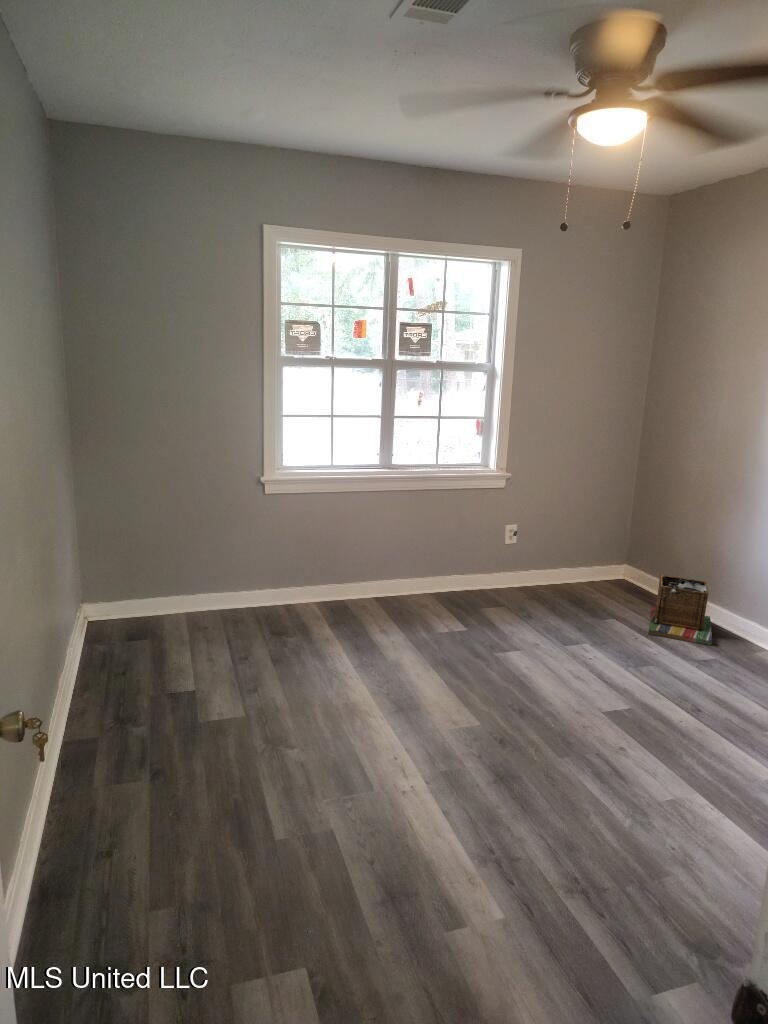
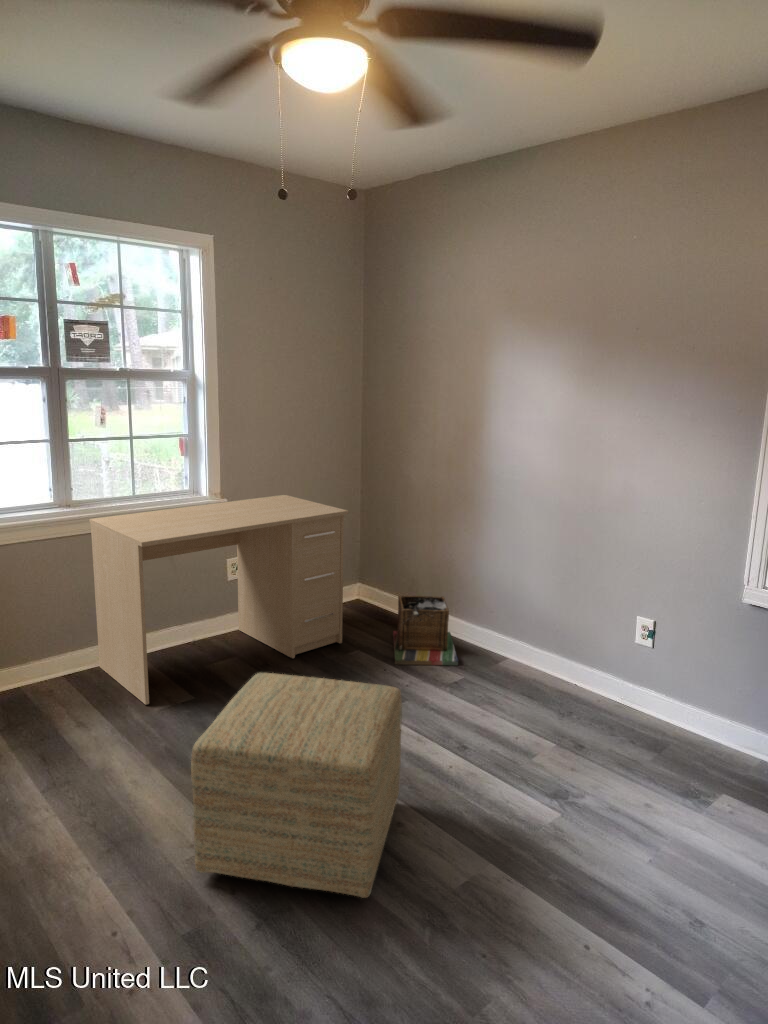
desk: none [400,474,618,627] -> present [89,495,348,705]
ottoman: none [458,605,639,784] -> present [191,673,402,898]

